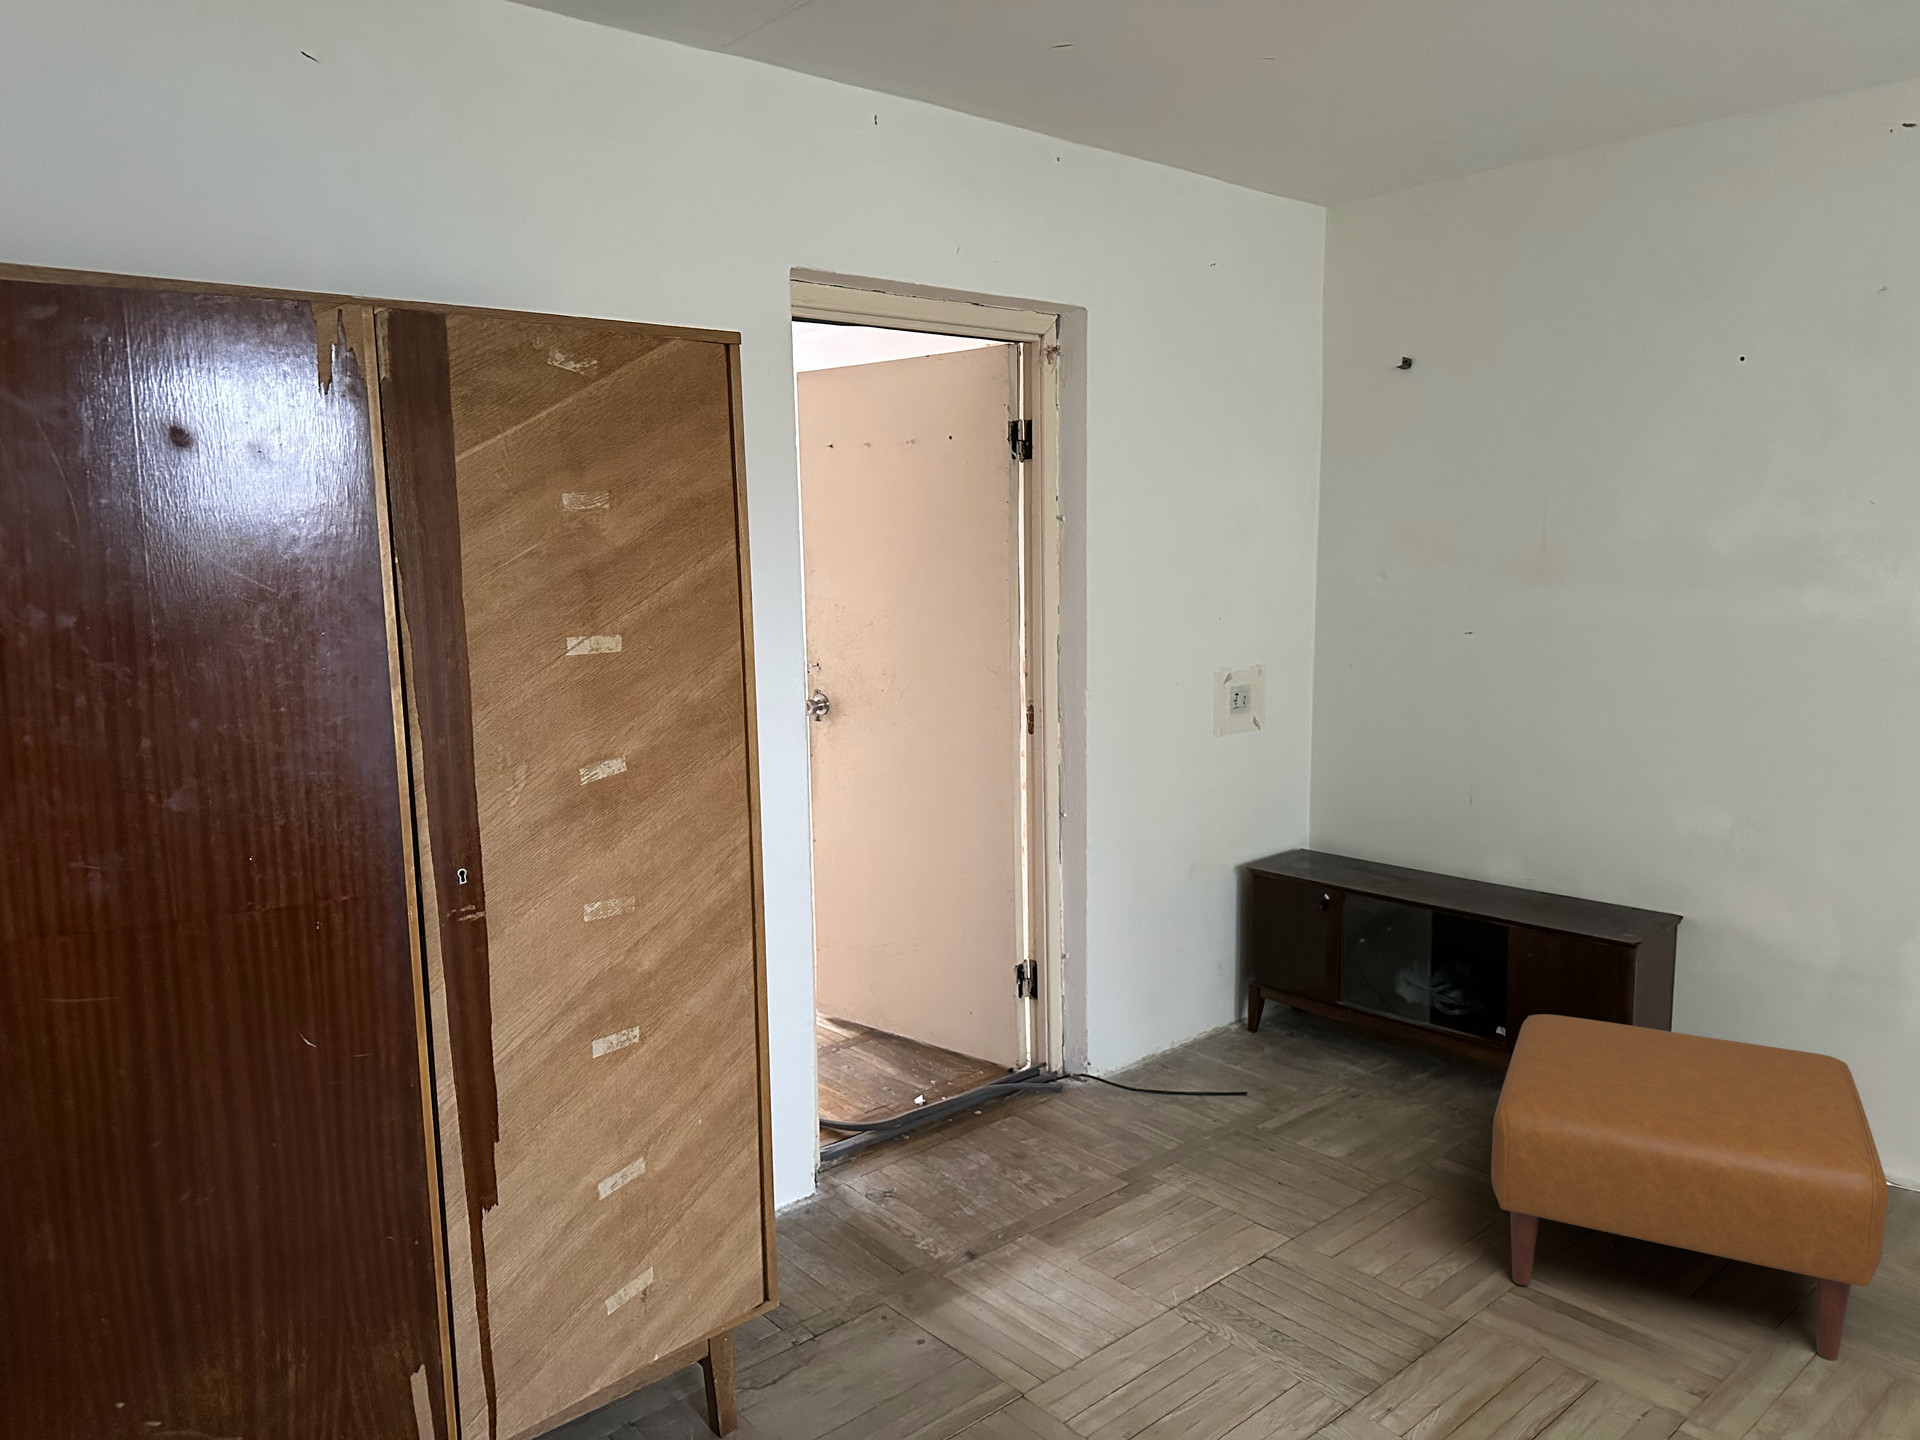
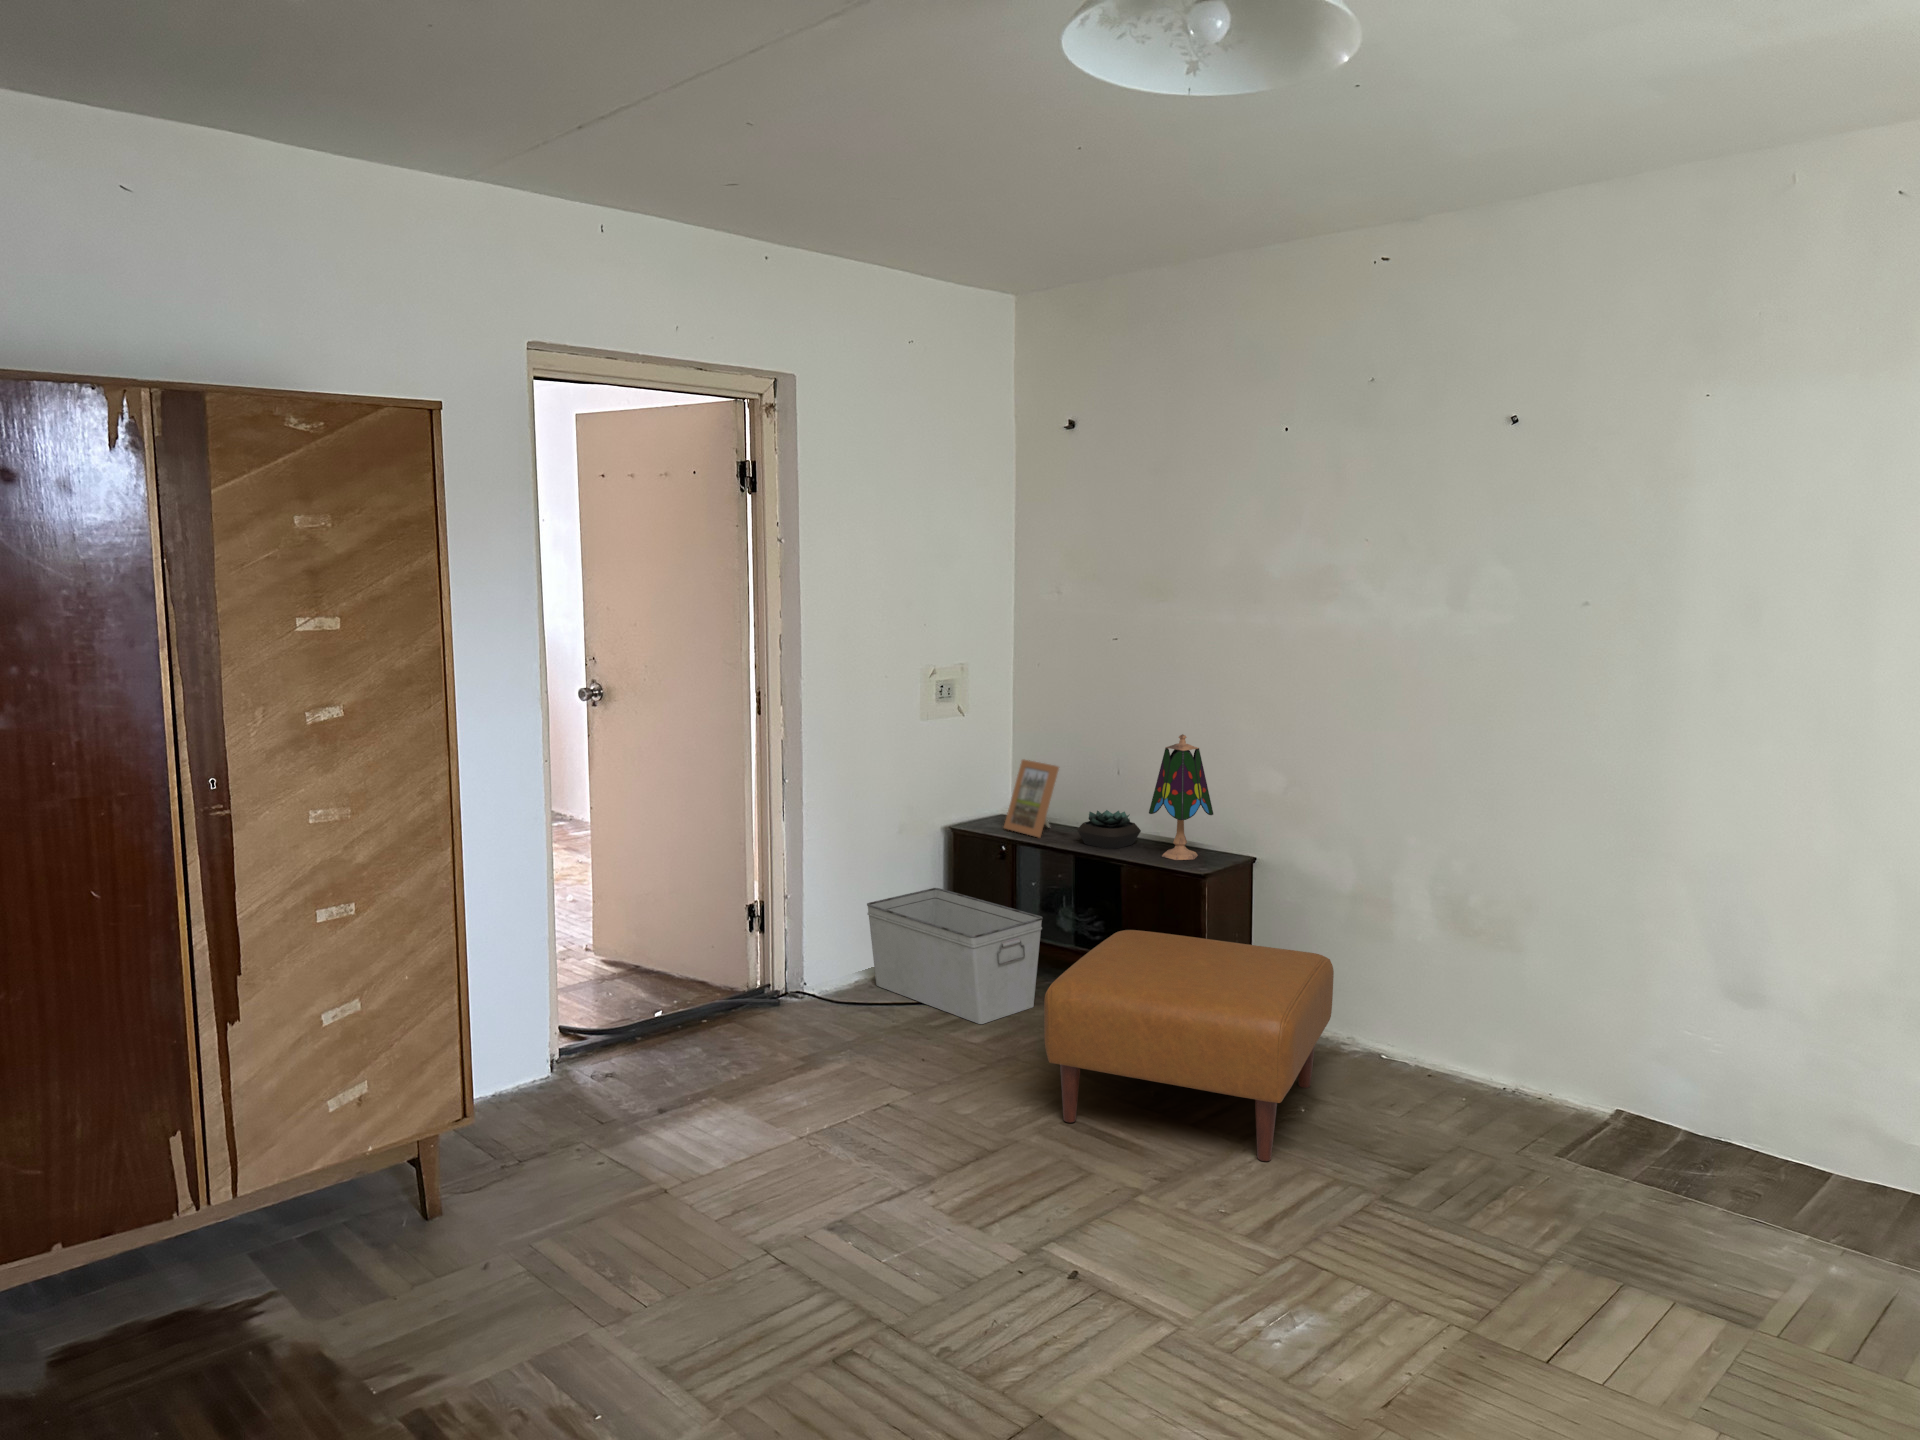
table lamp: none [1534,759,1621,917] -> present [1149,734,1213,860]
picture frame: none [1317,784,1394,882] -> present [1004,759,1059,837]
succulent plant: none [1425,849,1507,899] -> present [1077,810,1141,849]
storage bin: none [1161,940,1392,1121] -> present [867,888,1043,1024]

